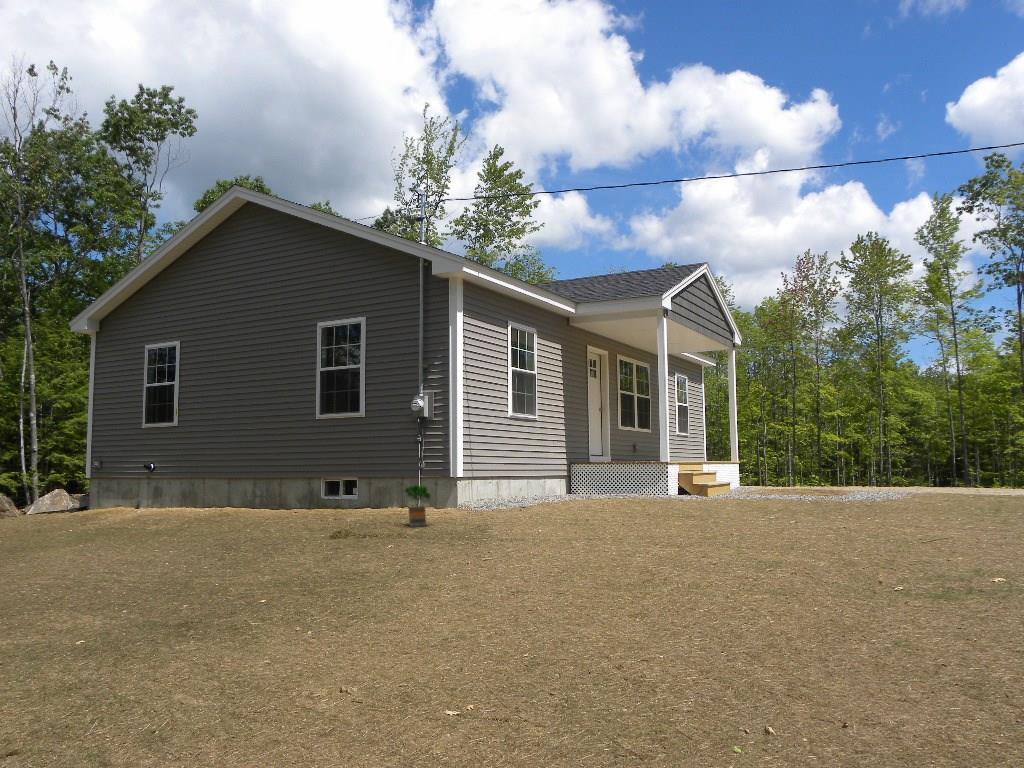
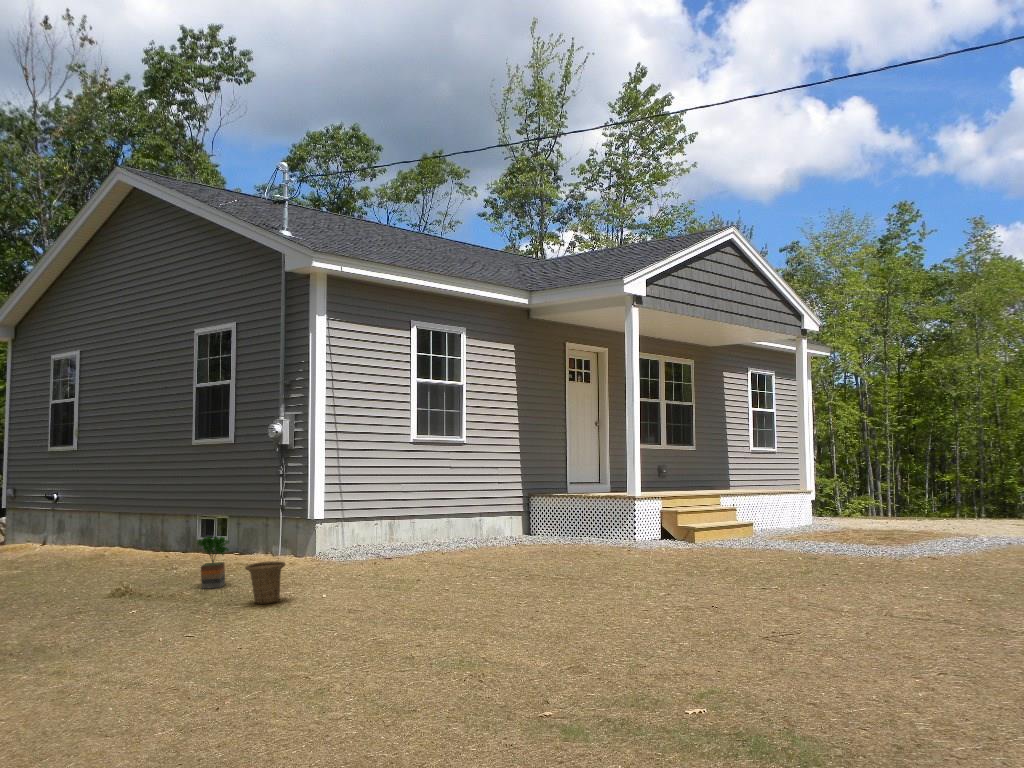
basket: none [473,502,504,535] -> present [245,561,285,604]

